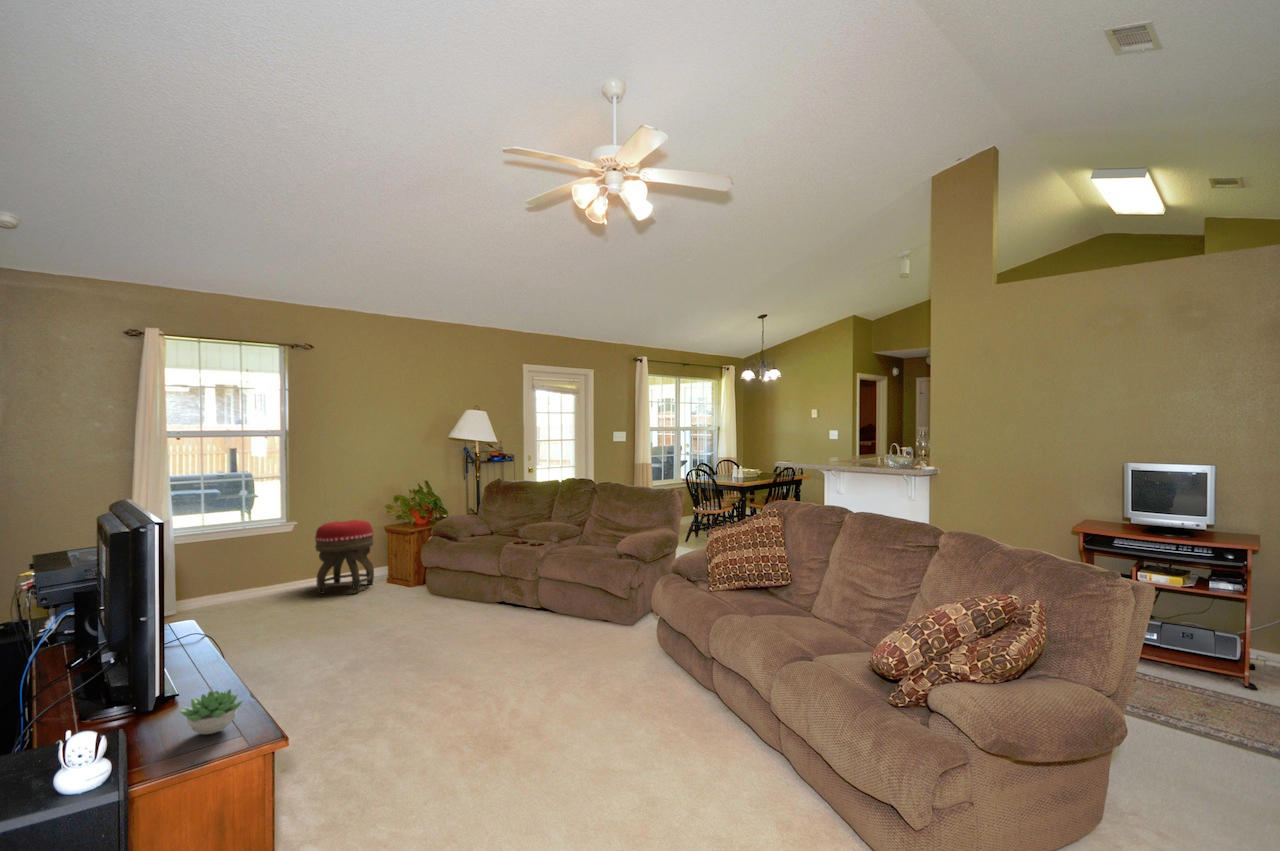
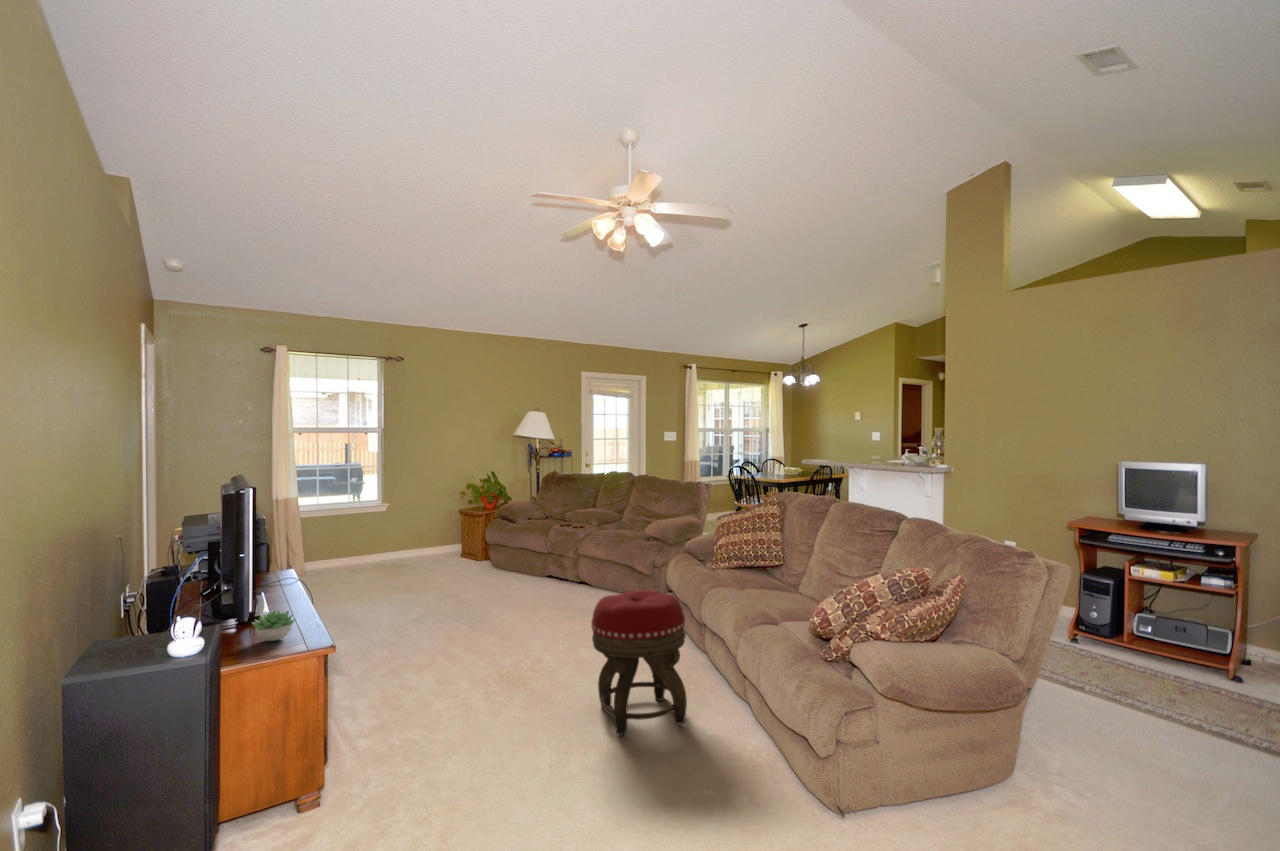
footstool: present [315,520,374,594] -> present [591,590,687,735]

